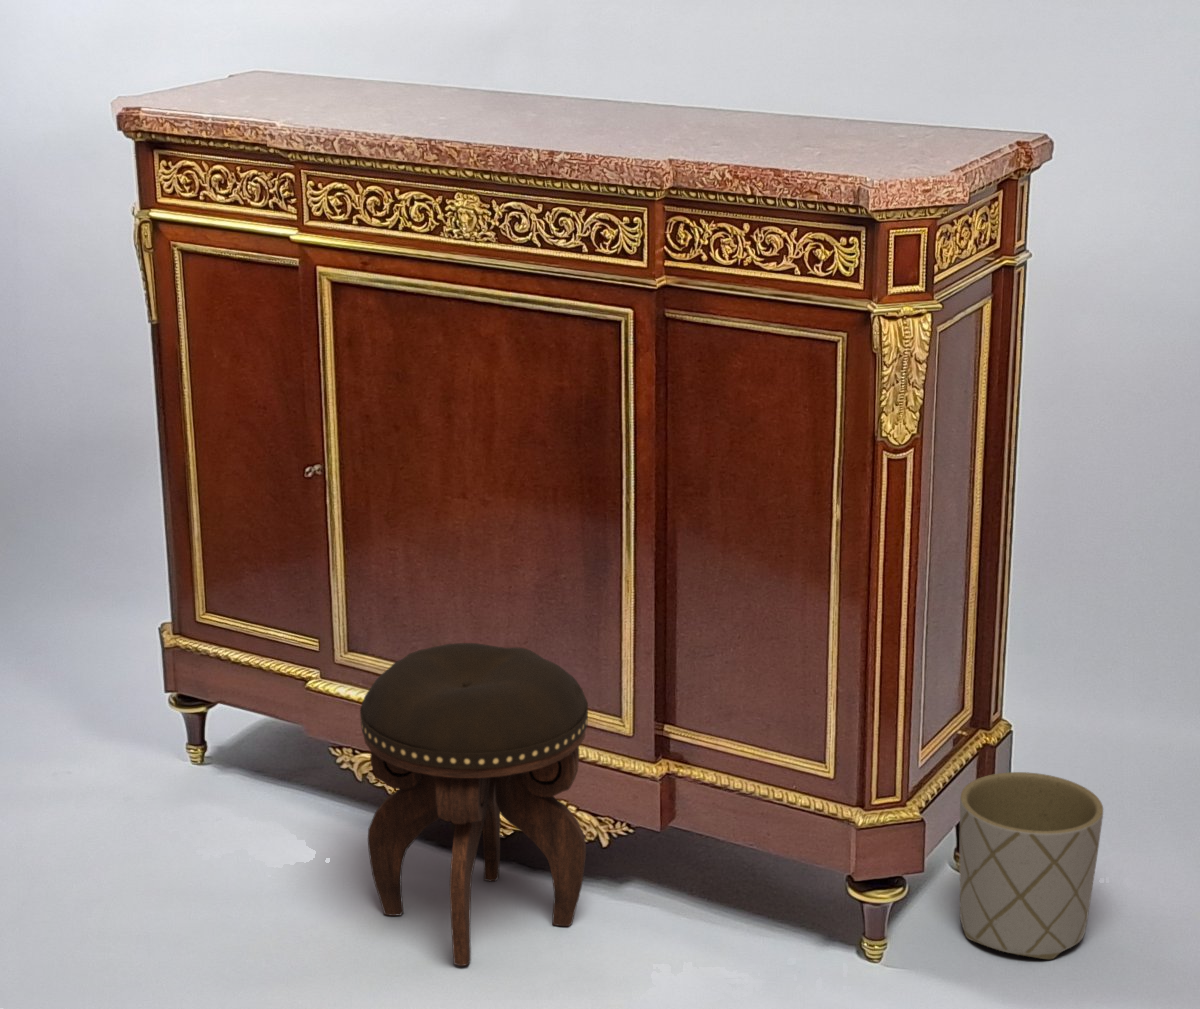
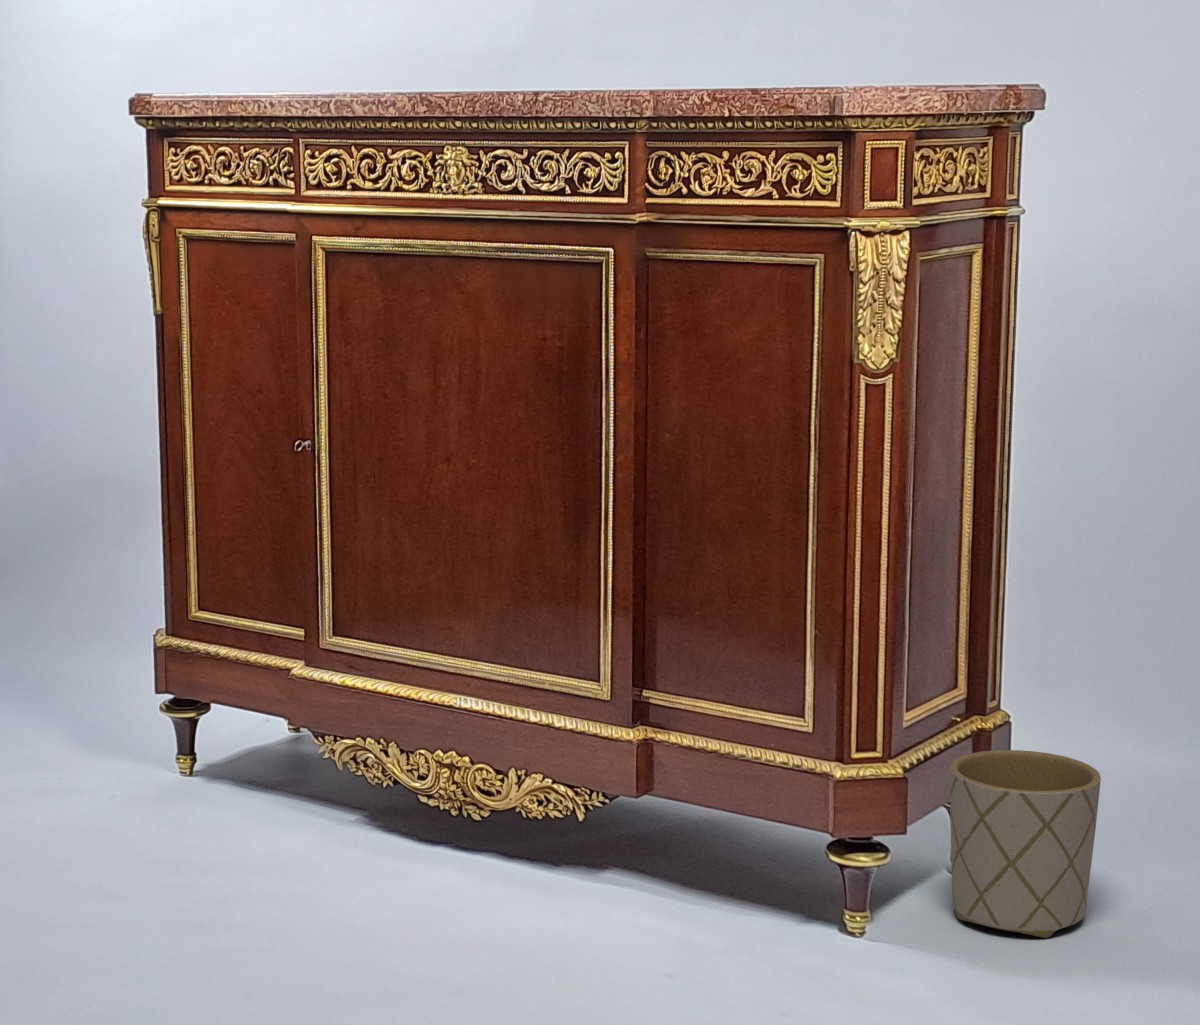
footstool: present [360,643,588,966] -> none [330,604,564,926]

